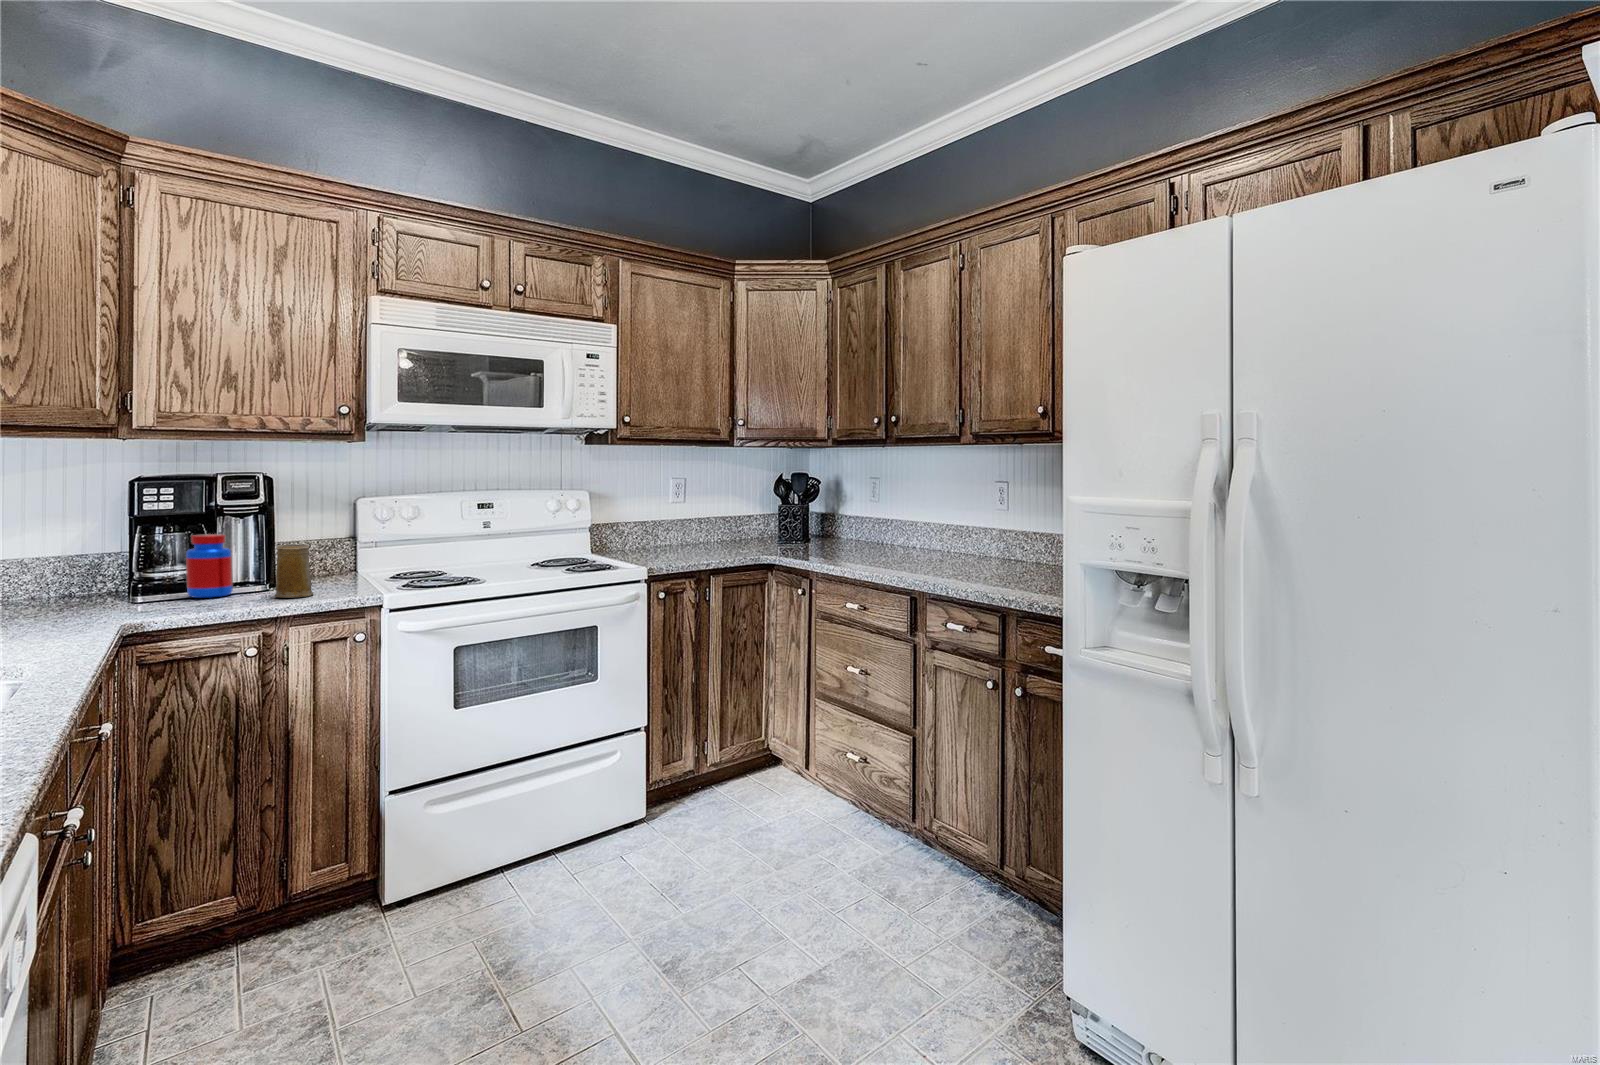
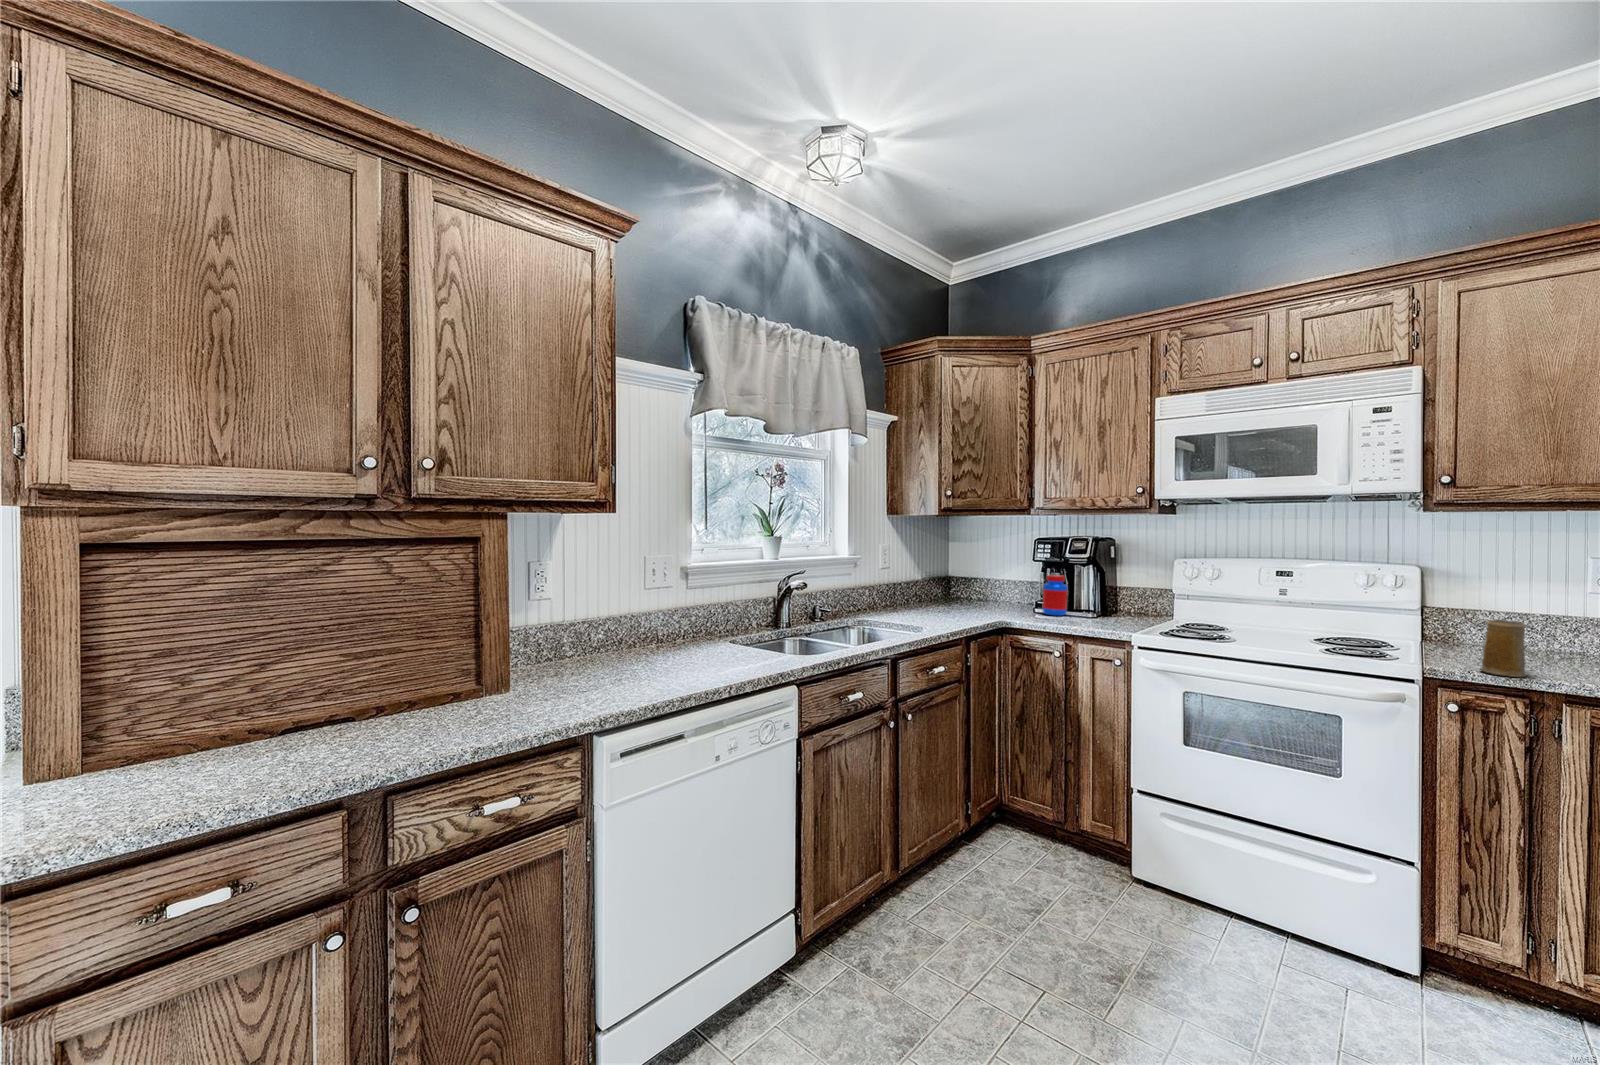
mug: present [274,544,313,598] -> present [1480,620,1527,677]

